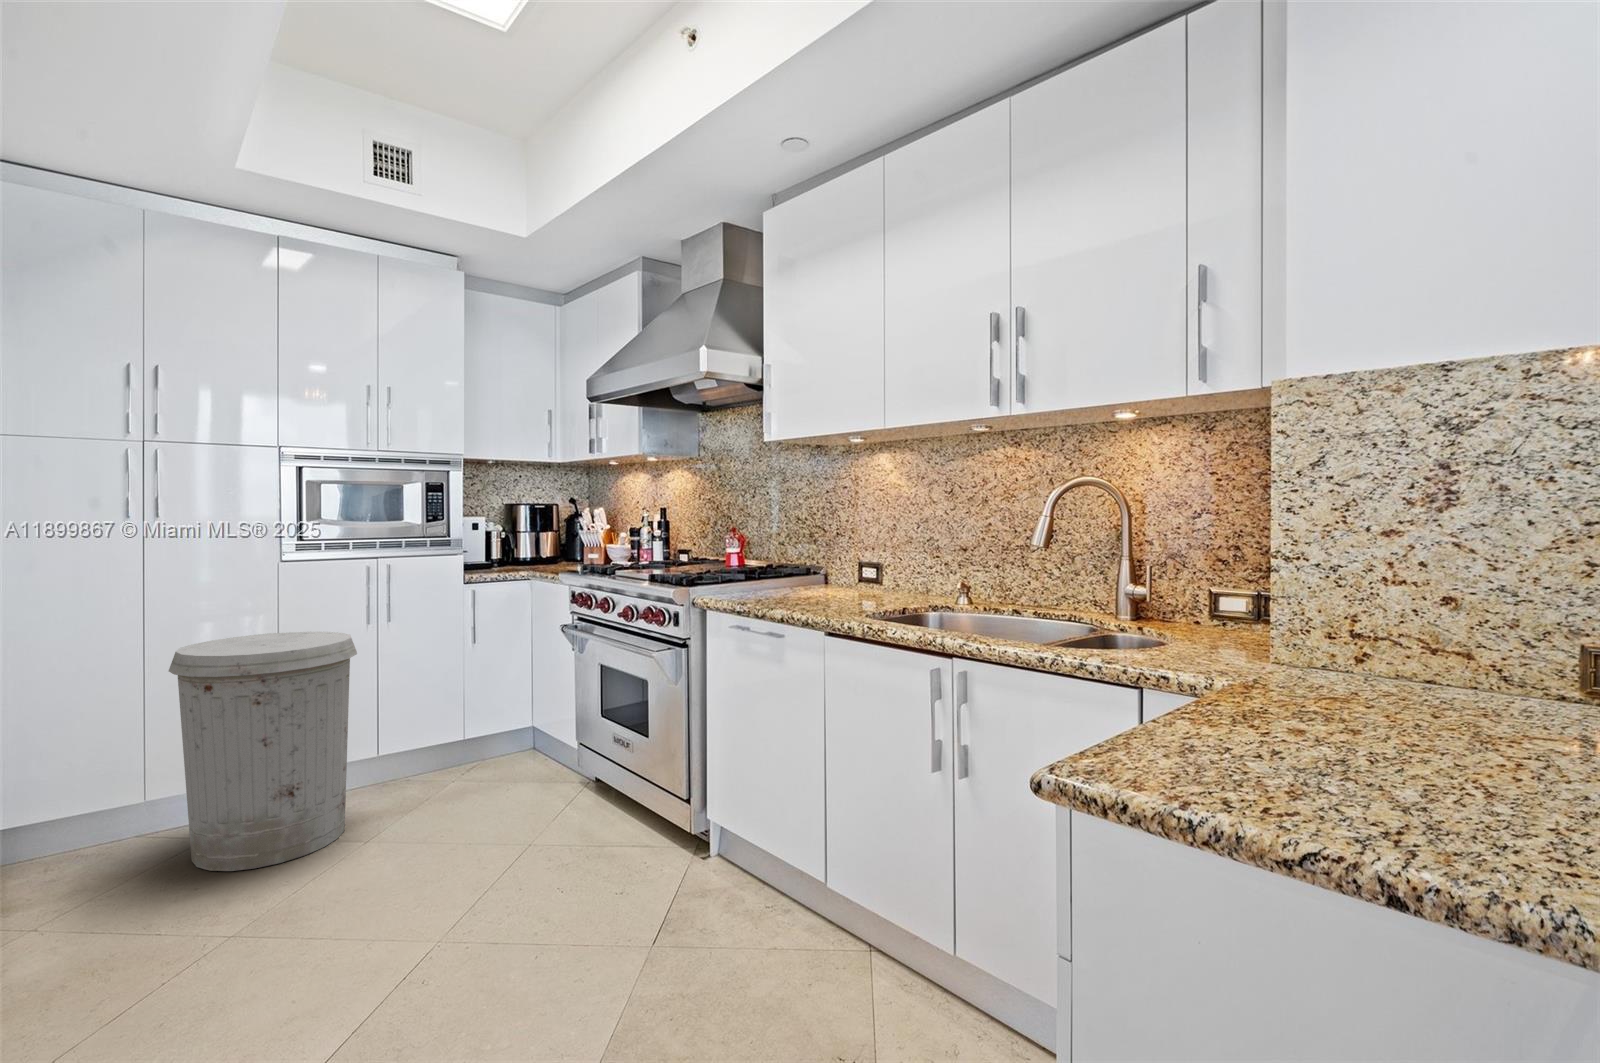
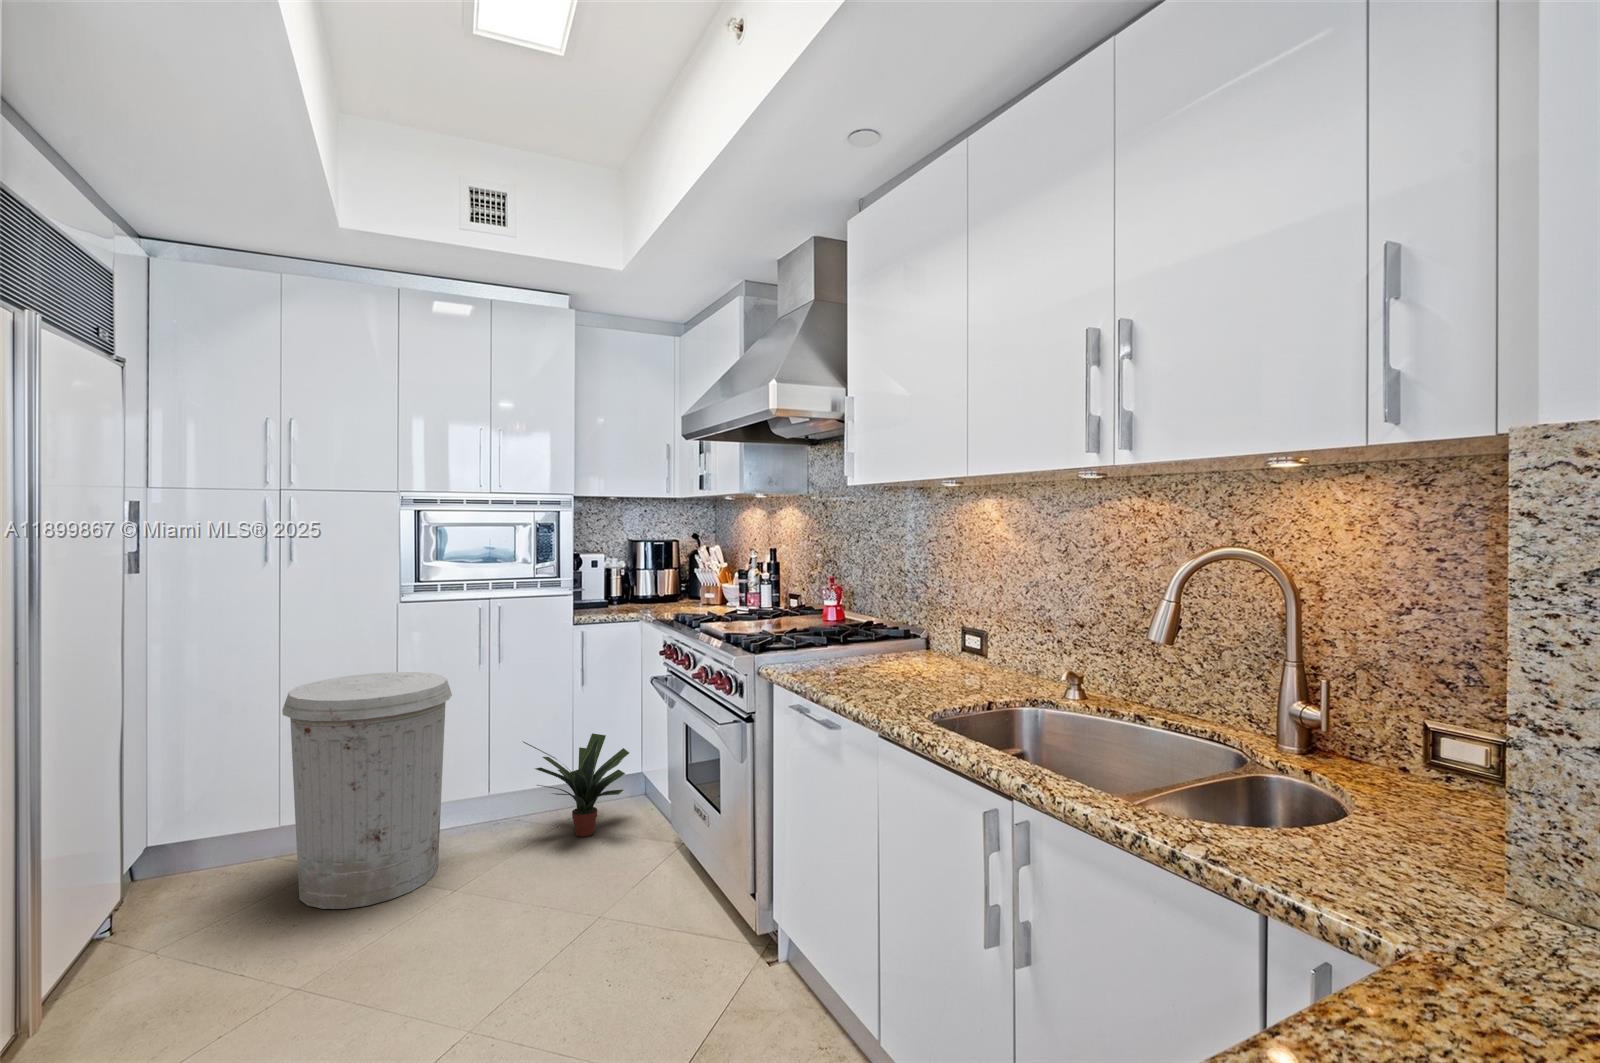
potted plant: none [425,688,534,785] -> present [524,733,629,837]

